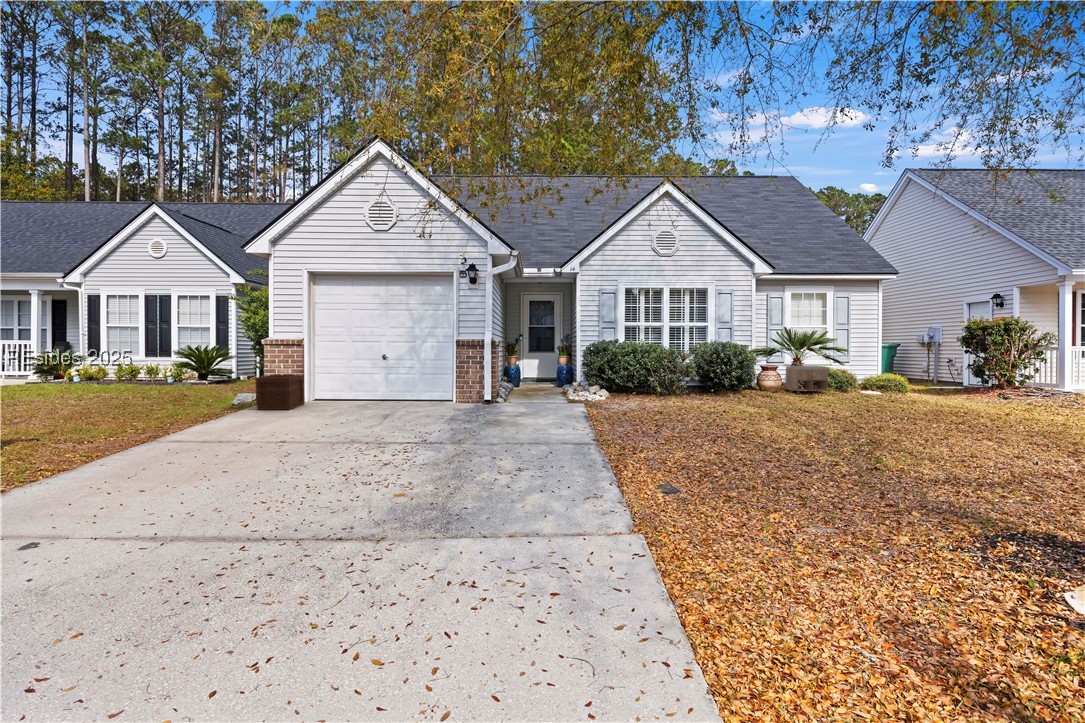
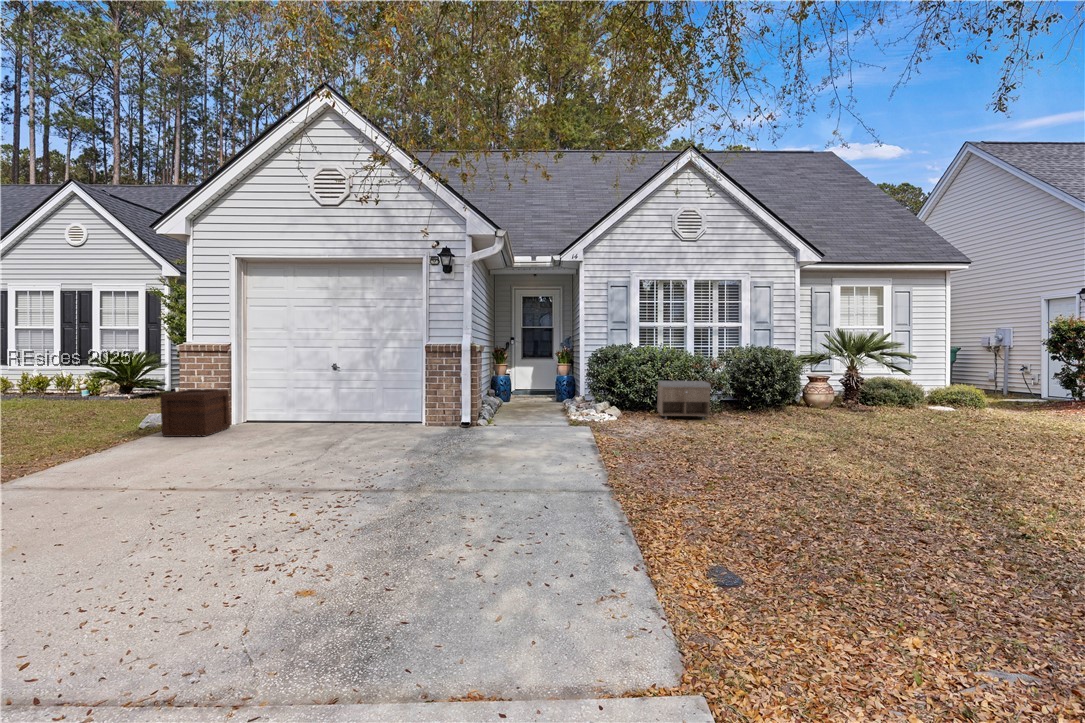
storage bench: present [785,366,829,393] -> present [657,381,711,419]

